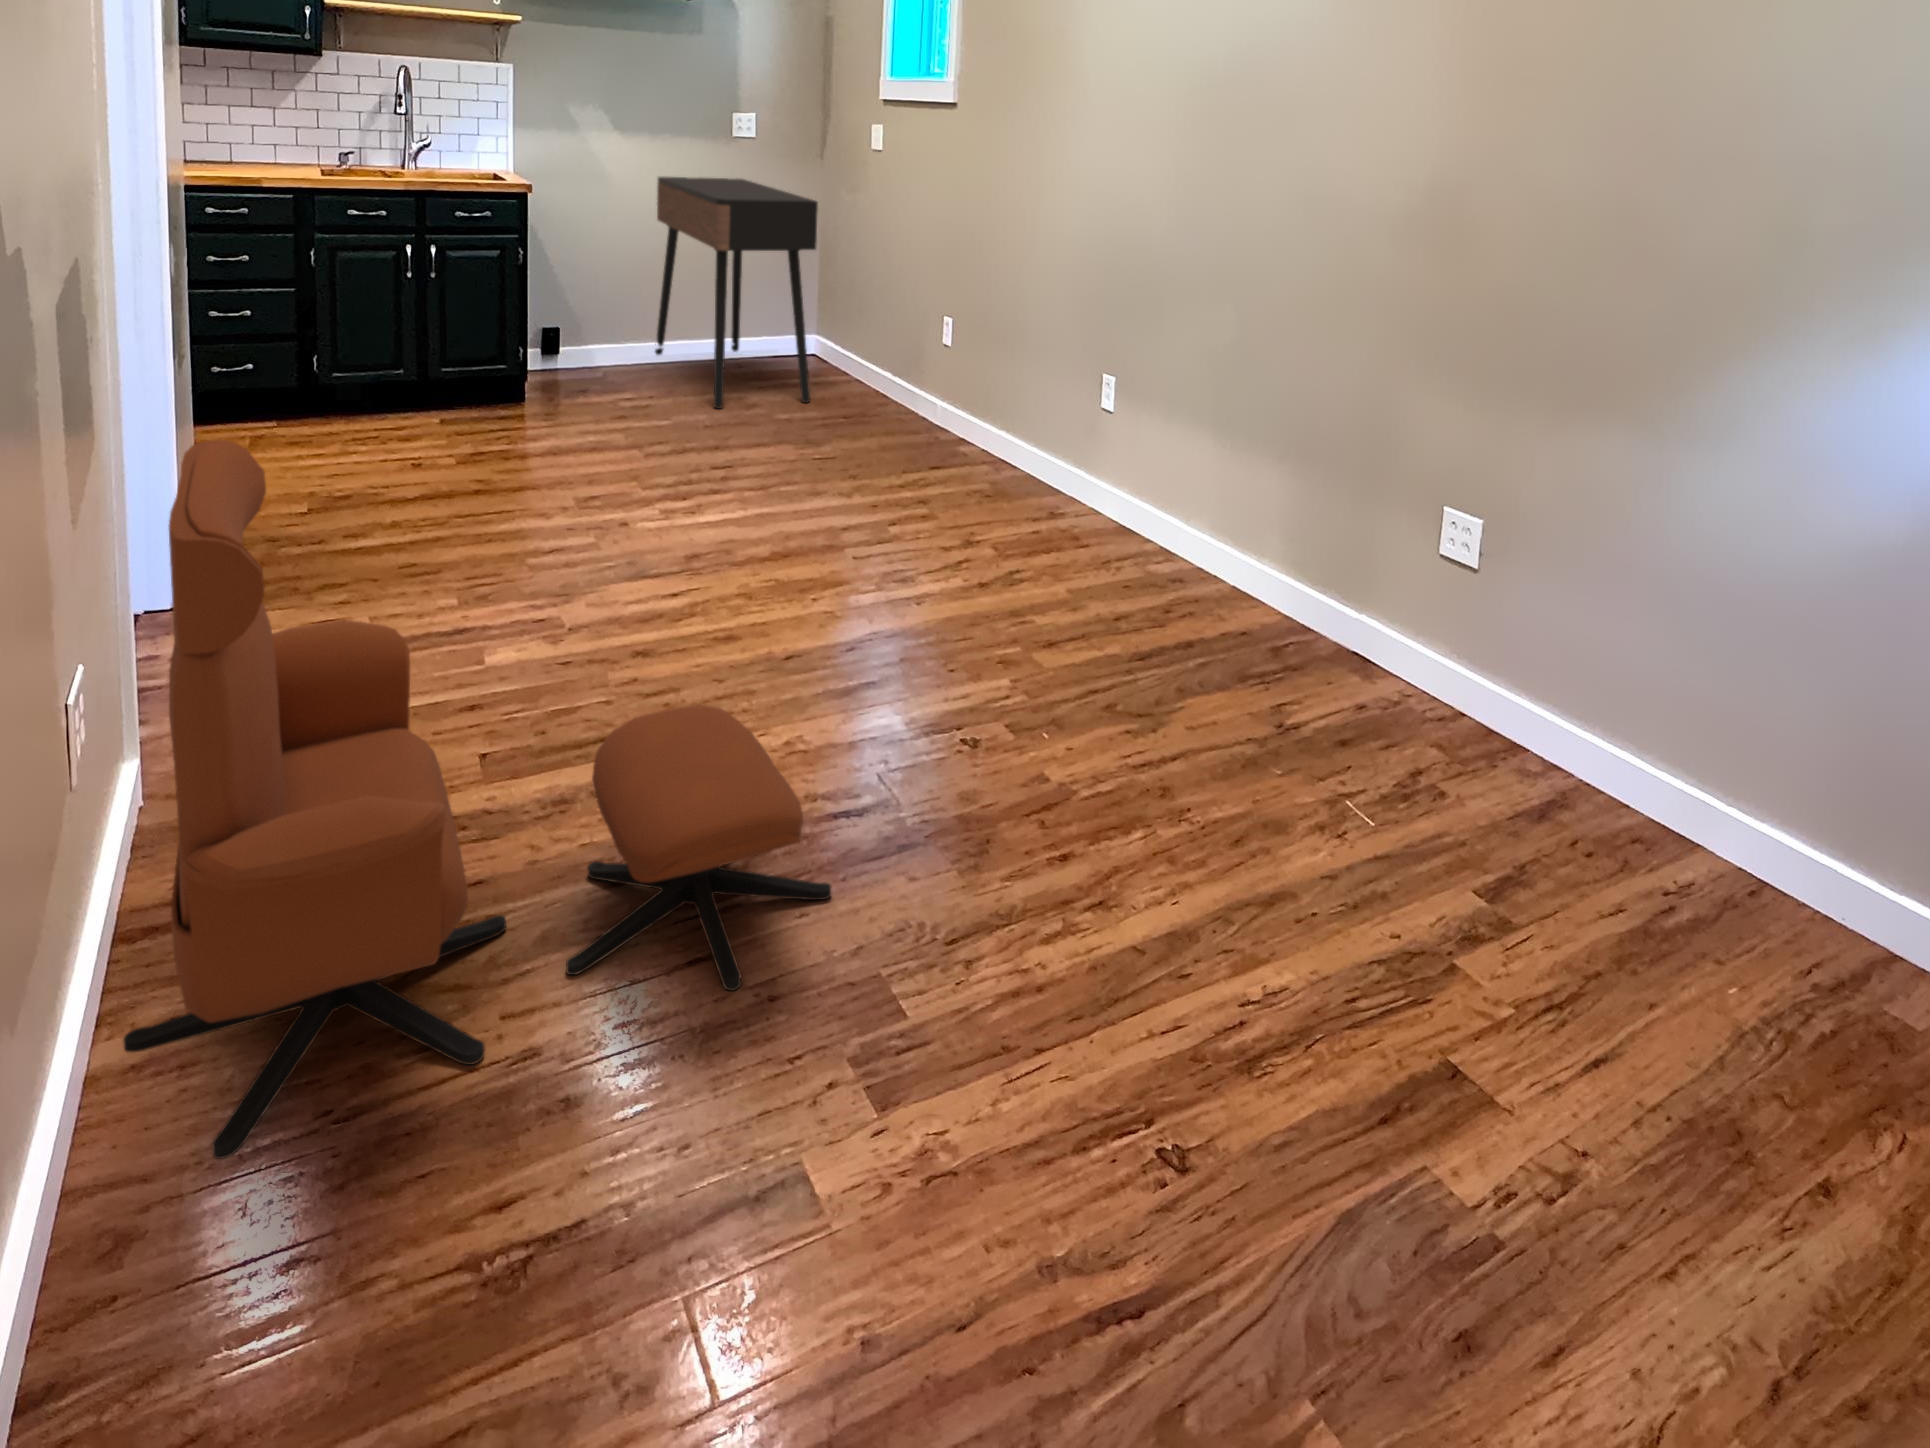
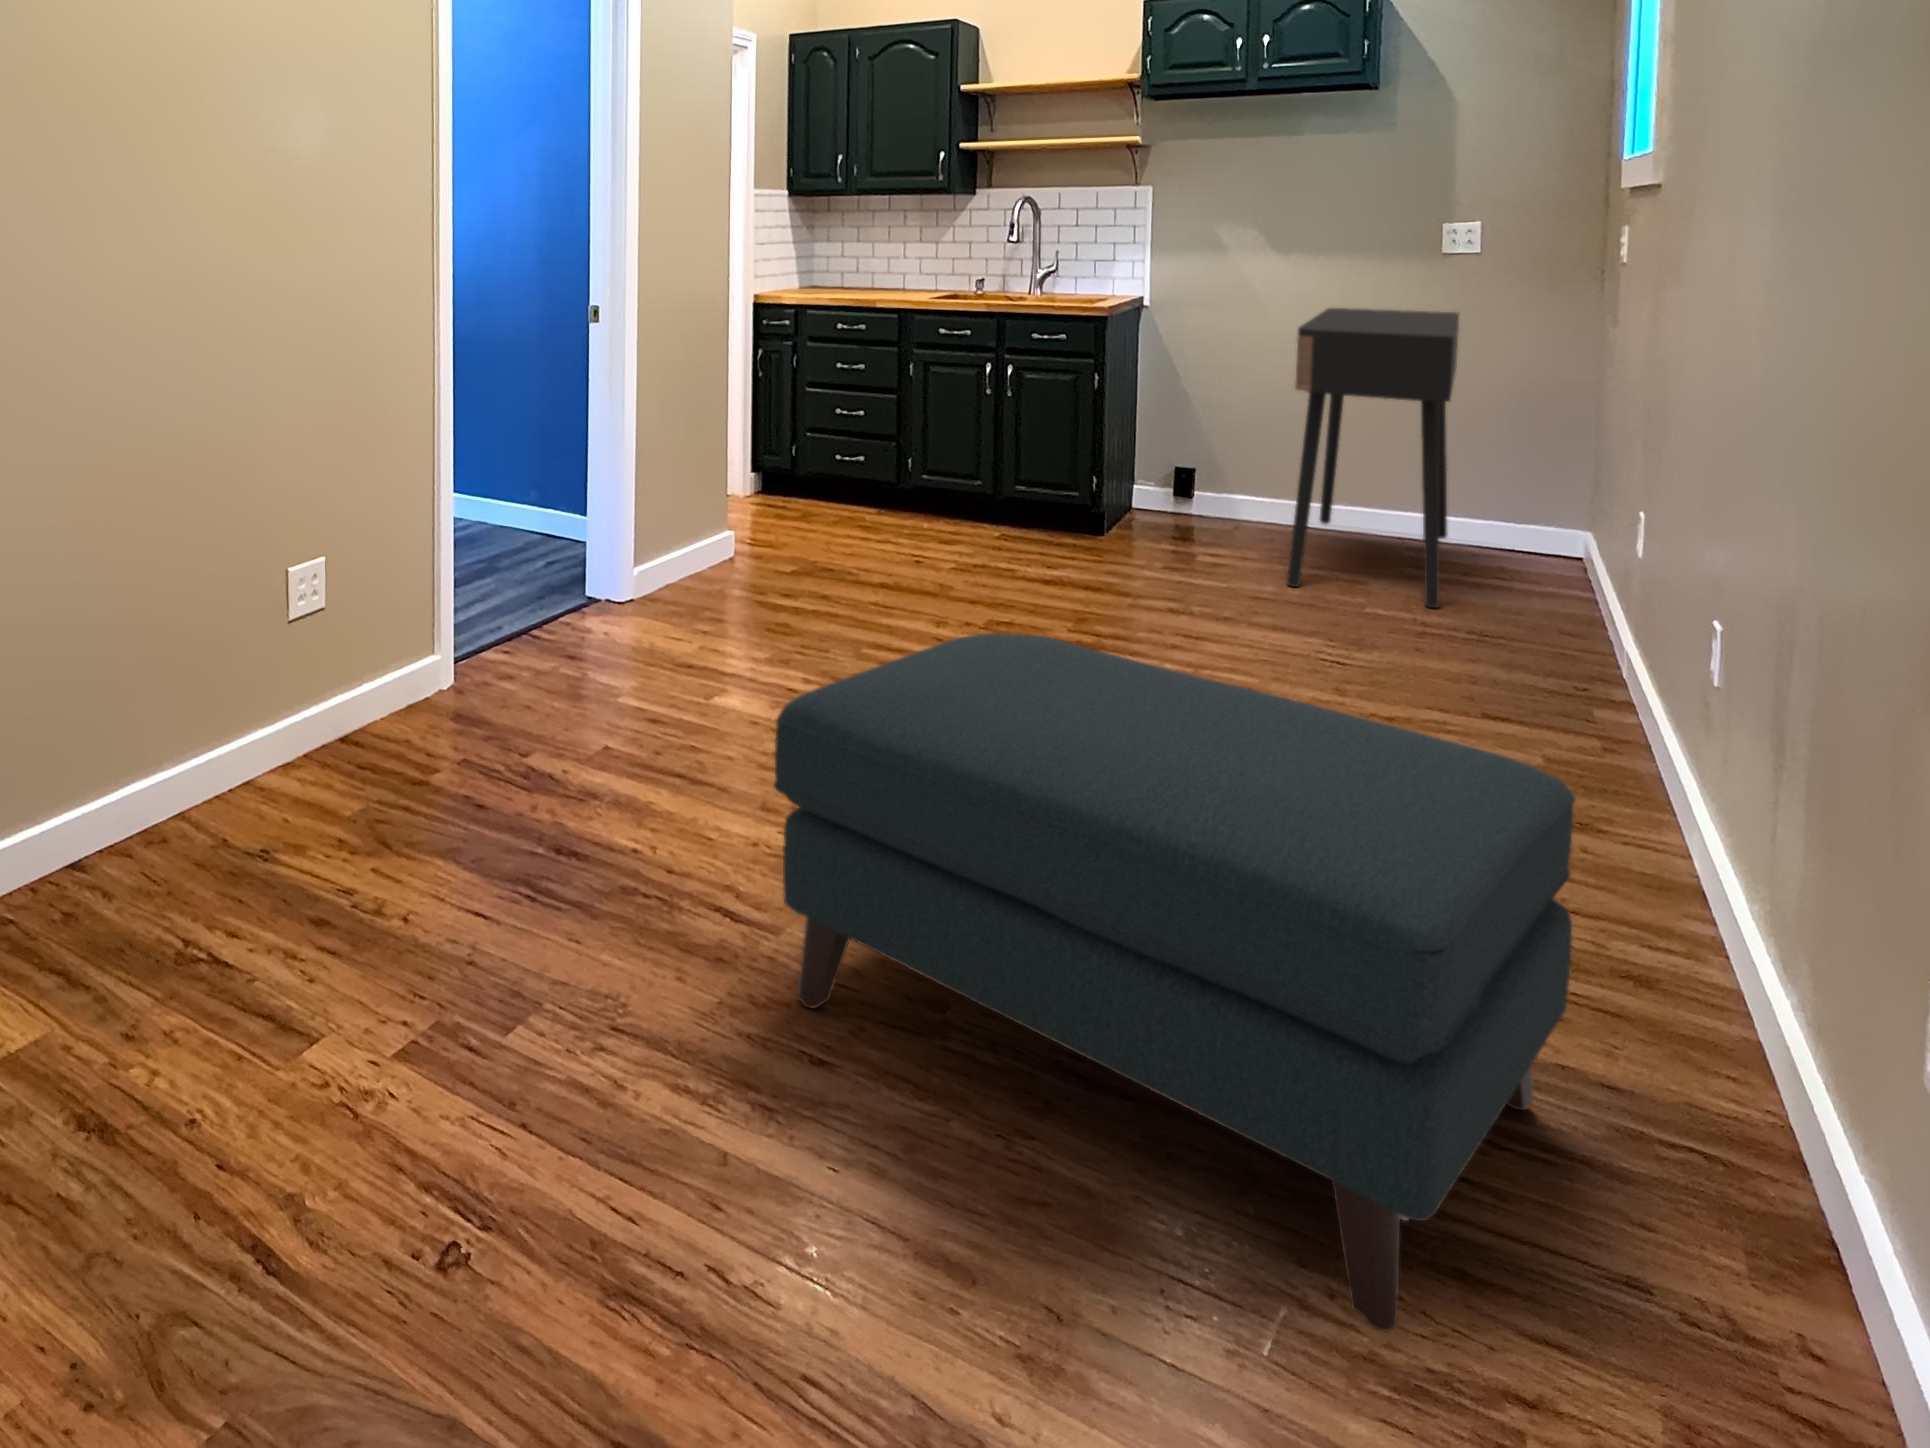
lounge chair: present [123,440,831,1159] -> none [173,422,638,943]
ottoman: none [922,468,1414,834] -> present [774,633,1575,1332]

